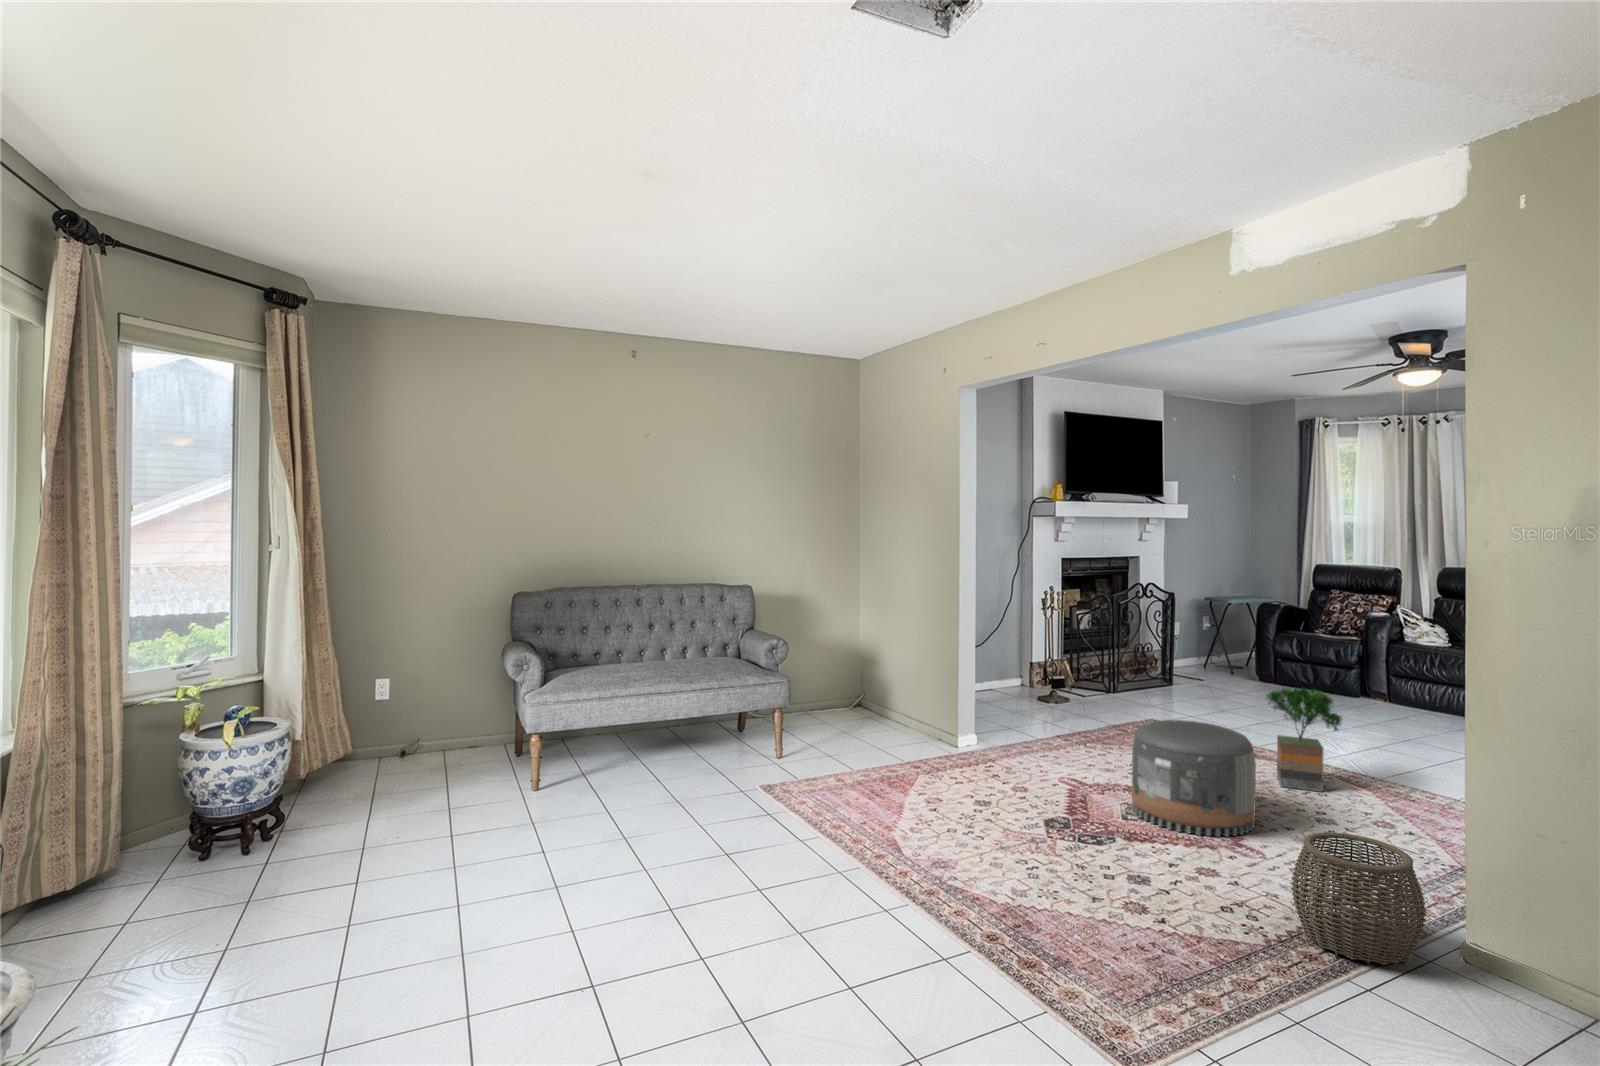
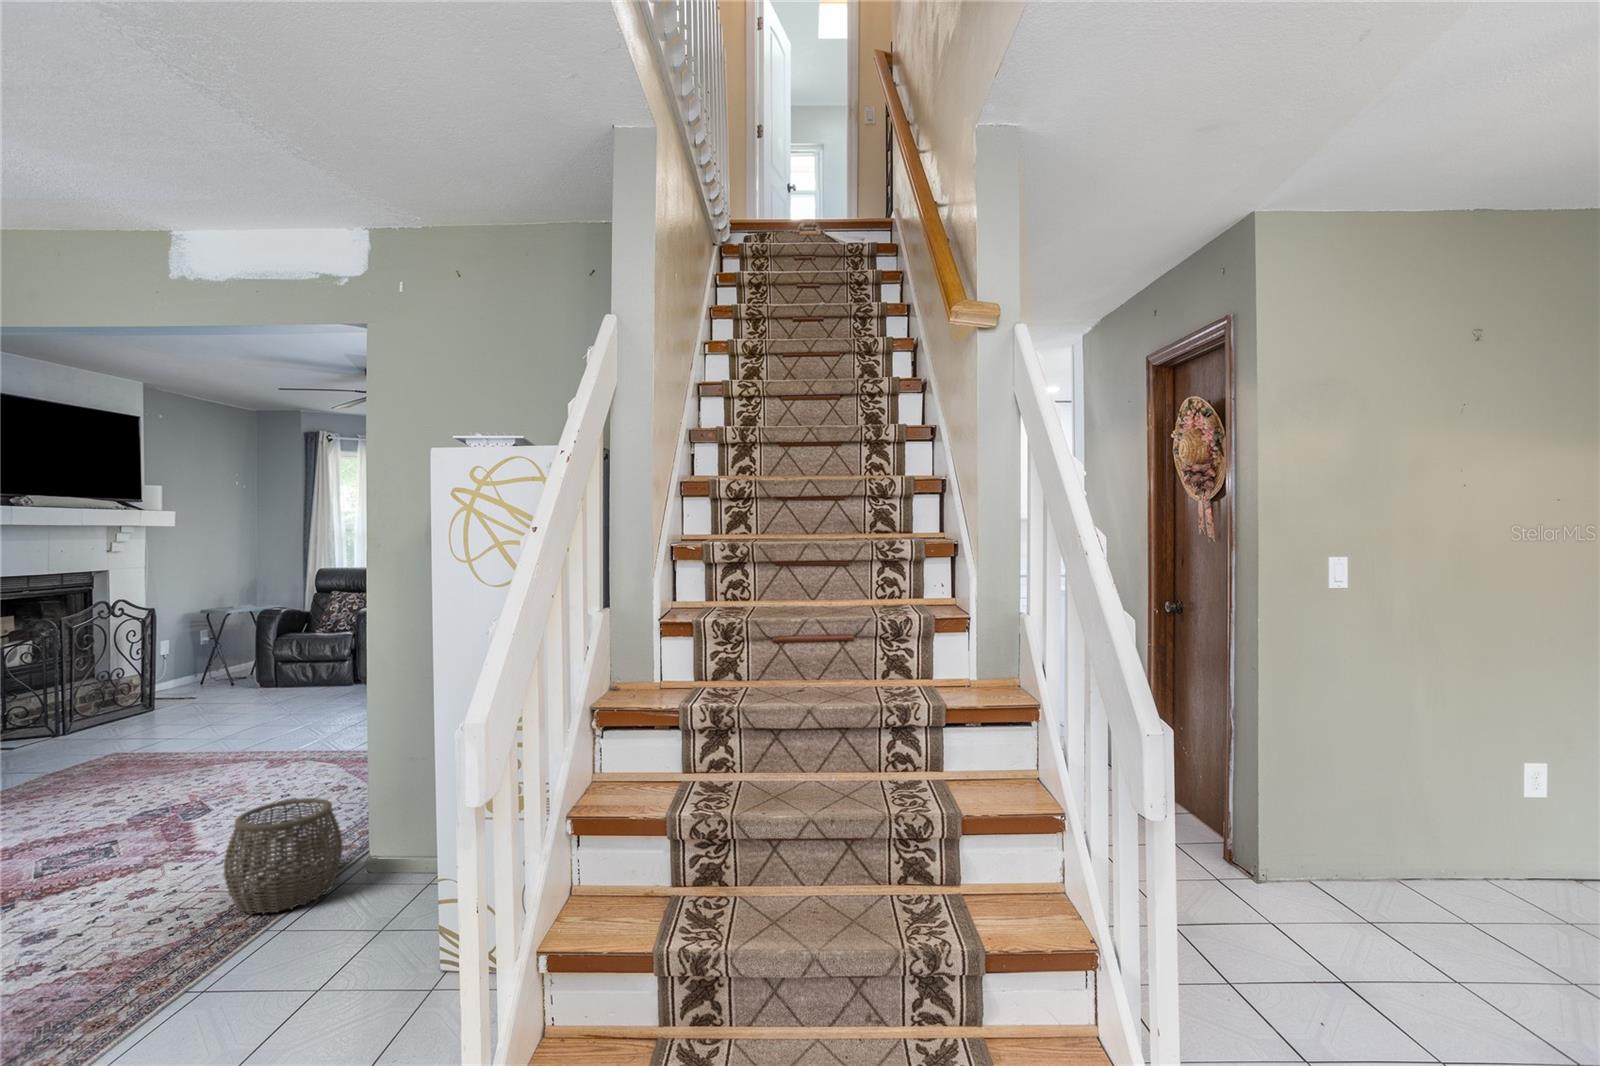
potted tree: present [1266,688,1342,792] -> none [235,681,313,783]
pouf: present [1132,720,1256,837] -> none [53,737,213,866]

